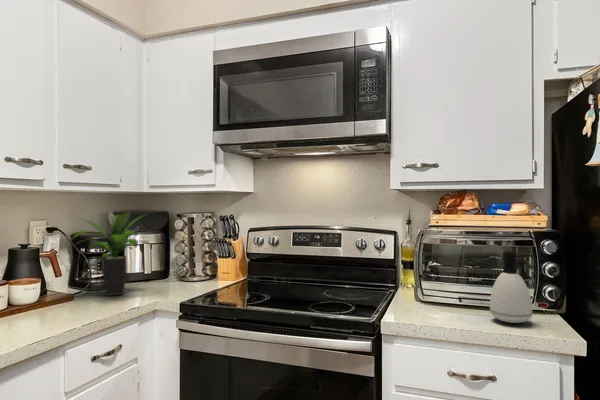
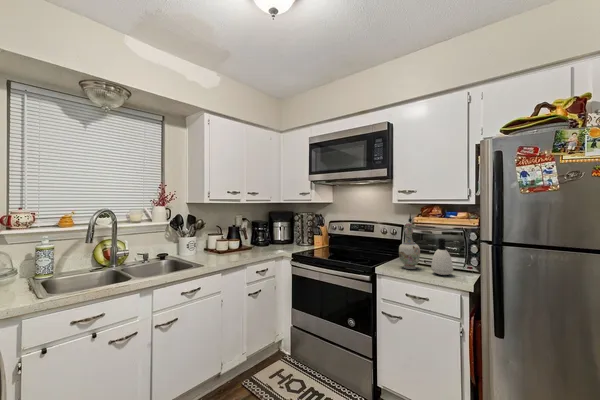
potted plant: present [72,211,142,296] -> none [250,212,283,249]
vase: none [420,224,461,316] -> present [399,223,420,269]

